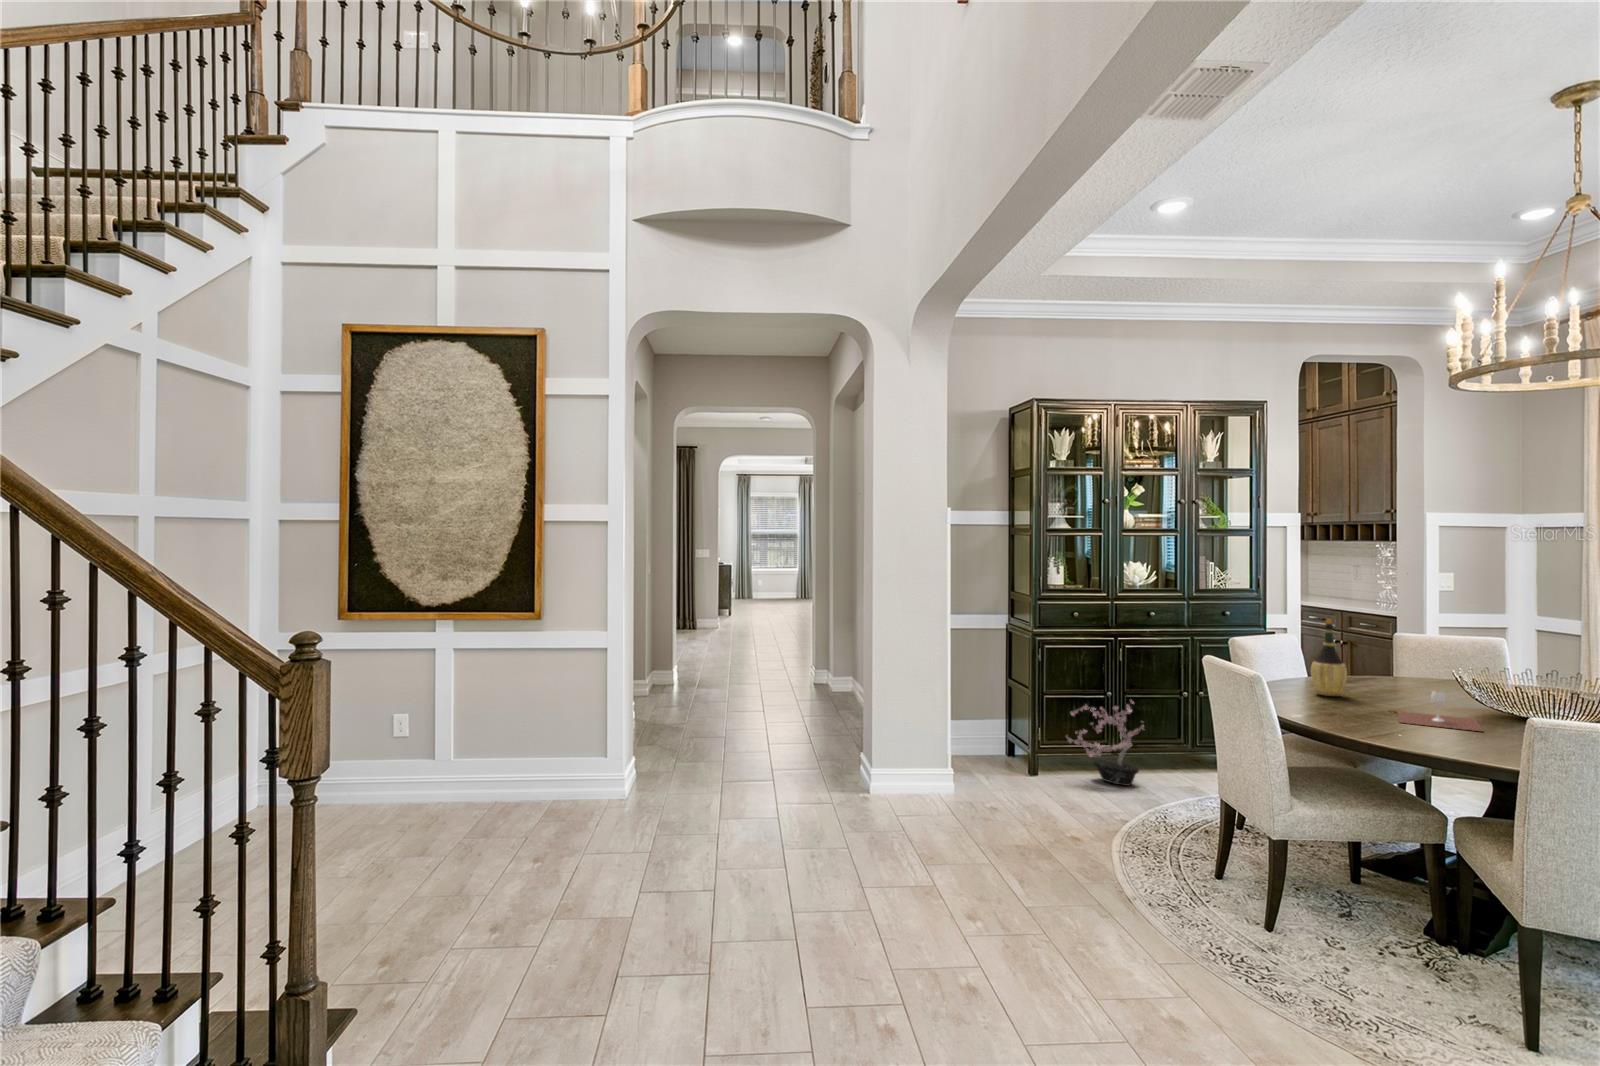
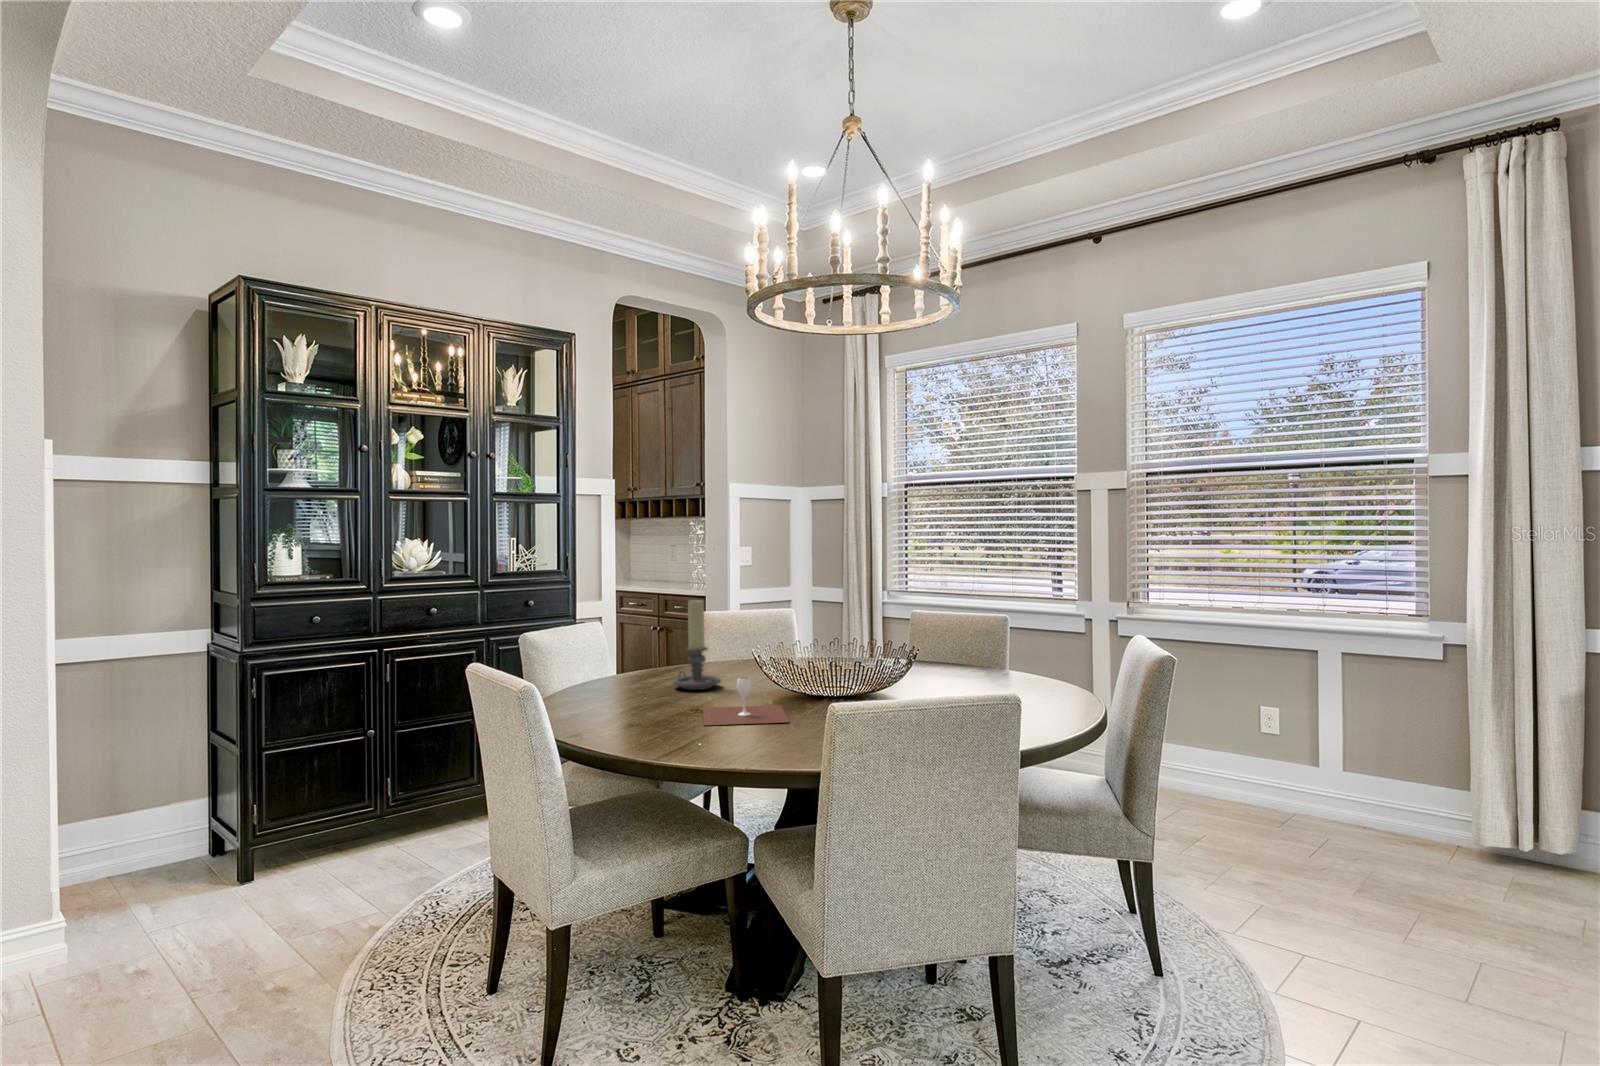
wine bottle: present [1311,619,1347,696] -> none [608,597,650,698]
candle holder: none [1368,624,1415,698] -> present [673,600,721,690]
potted plant: present [1068,701,1144,786] -> none [293,730,421,859]

